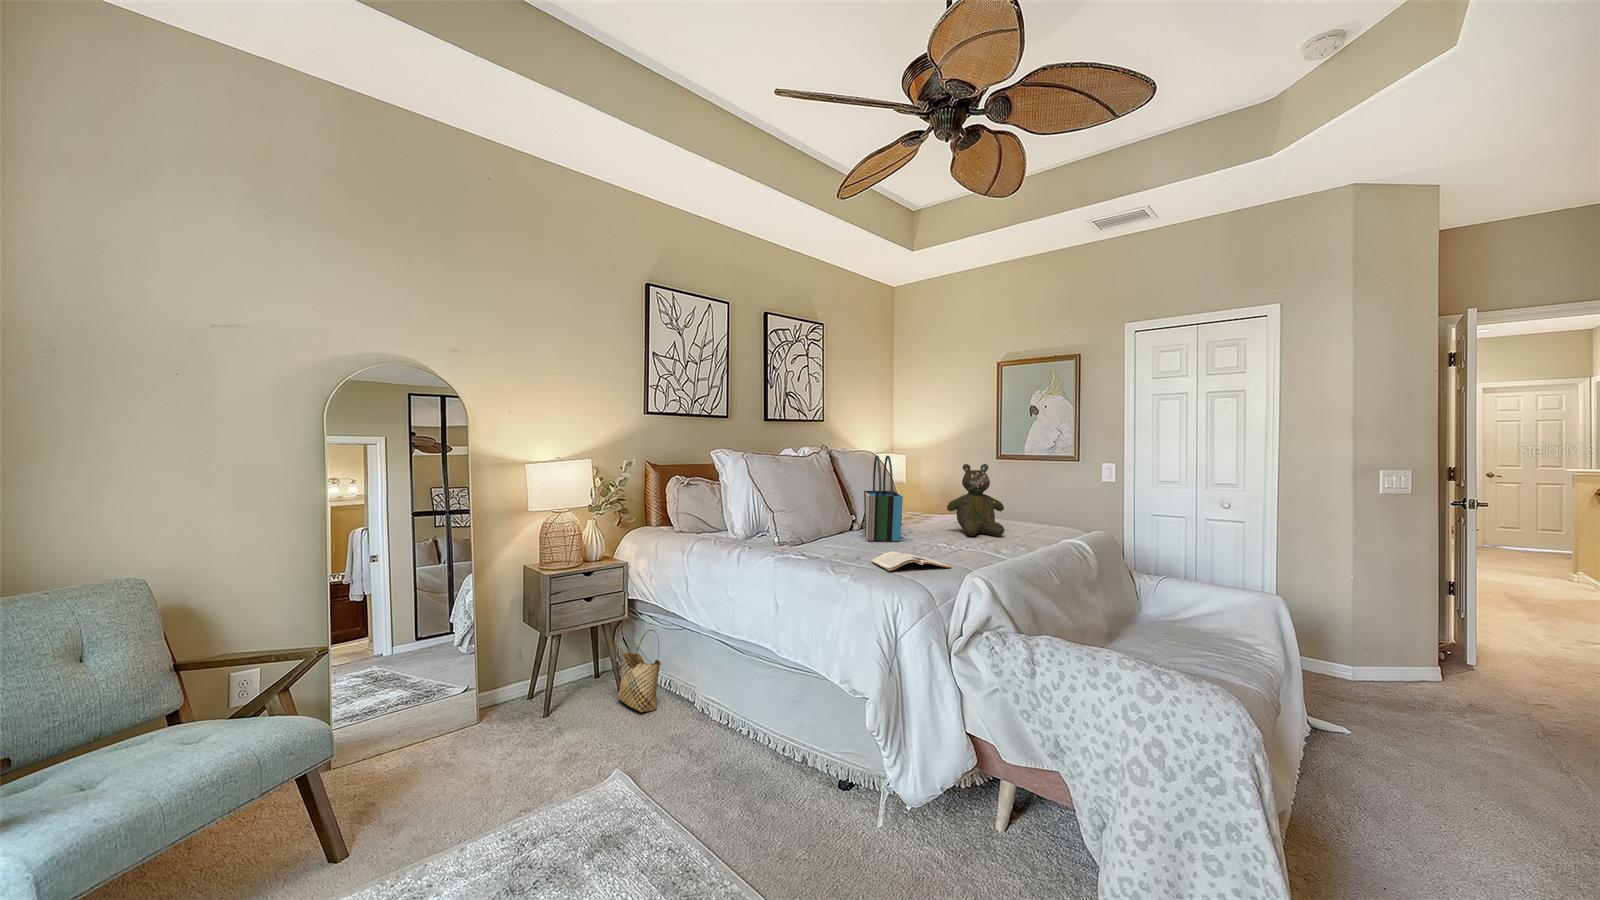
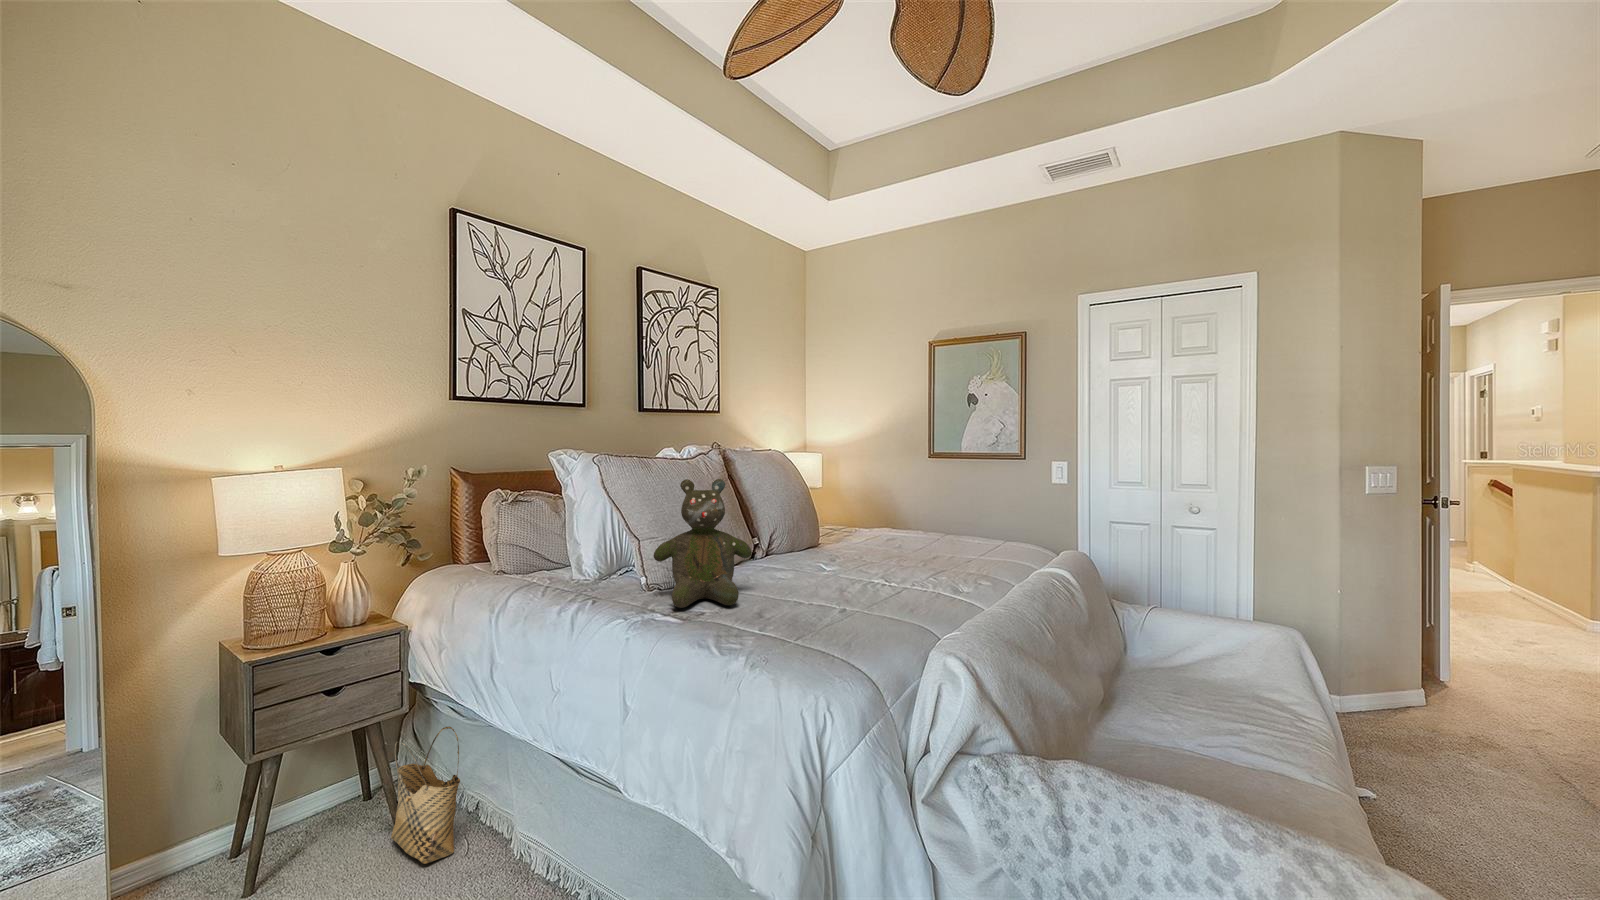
tote bag: present [864,455,903,541] -> none [769,457,825,580]
teddy bear: present [947,464,1004,536] -> present [653,479,752,608]
magazine: present [871,551,951,571] -> none [781,604,903,643]

